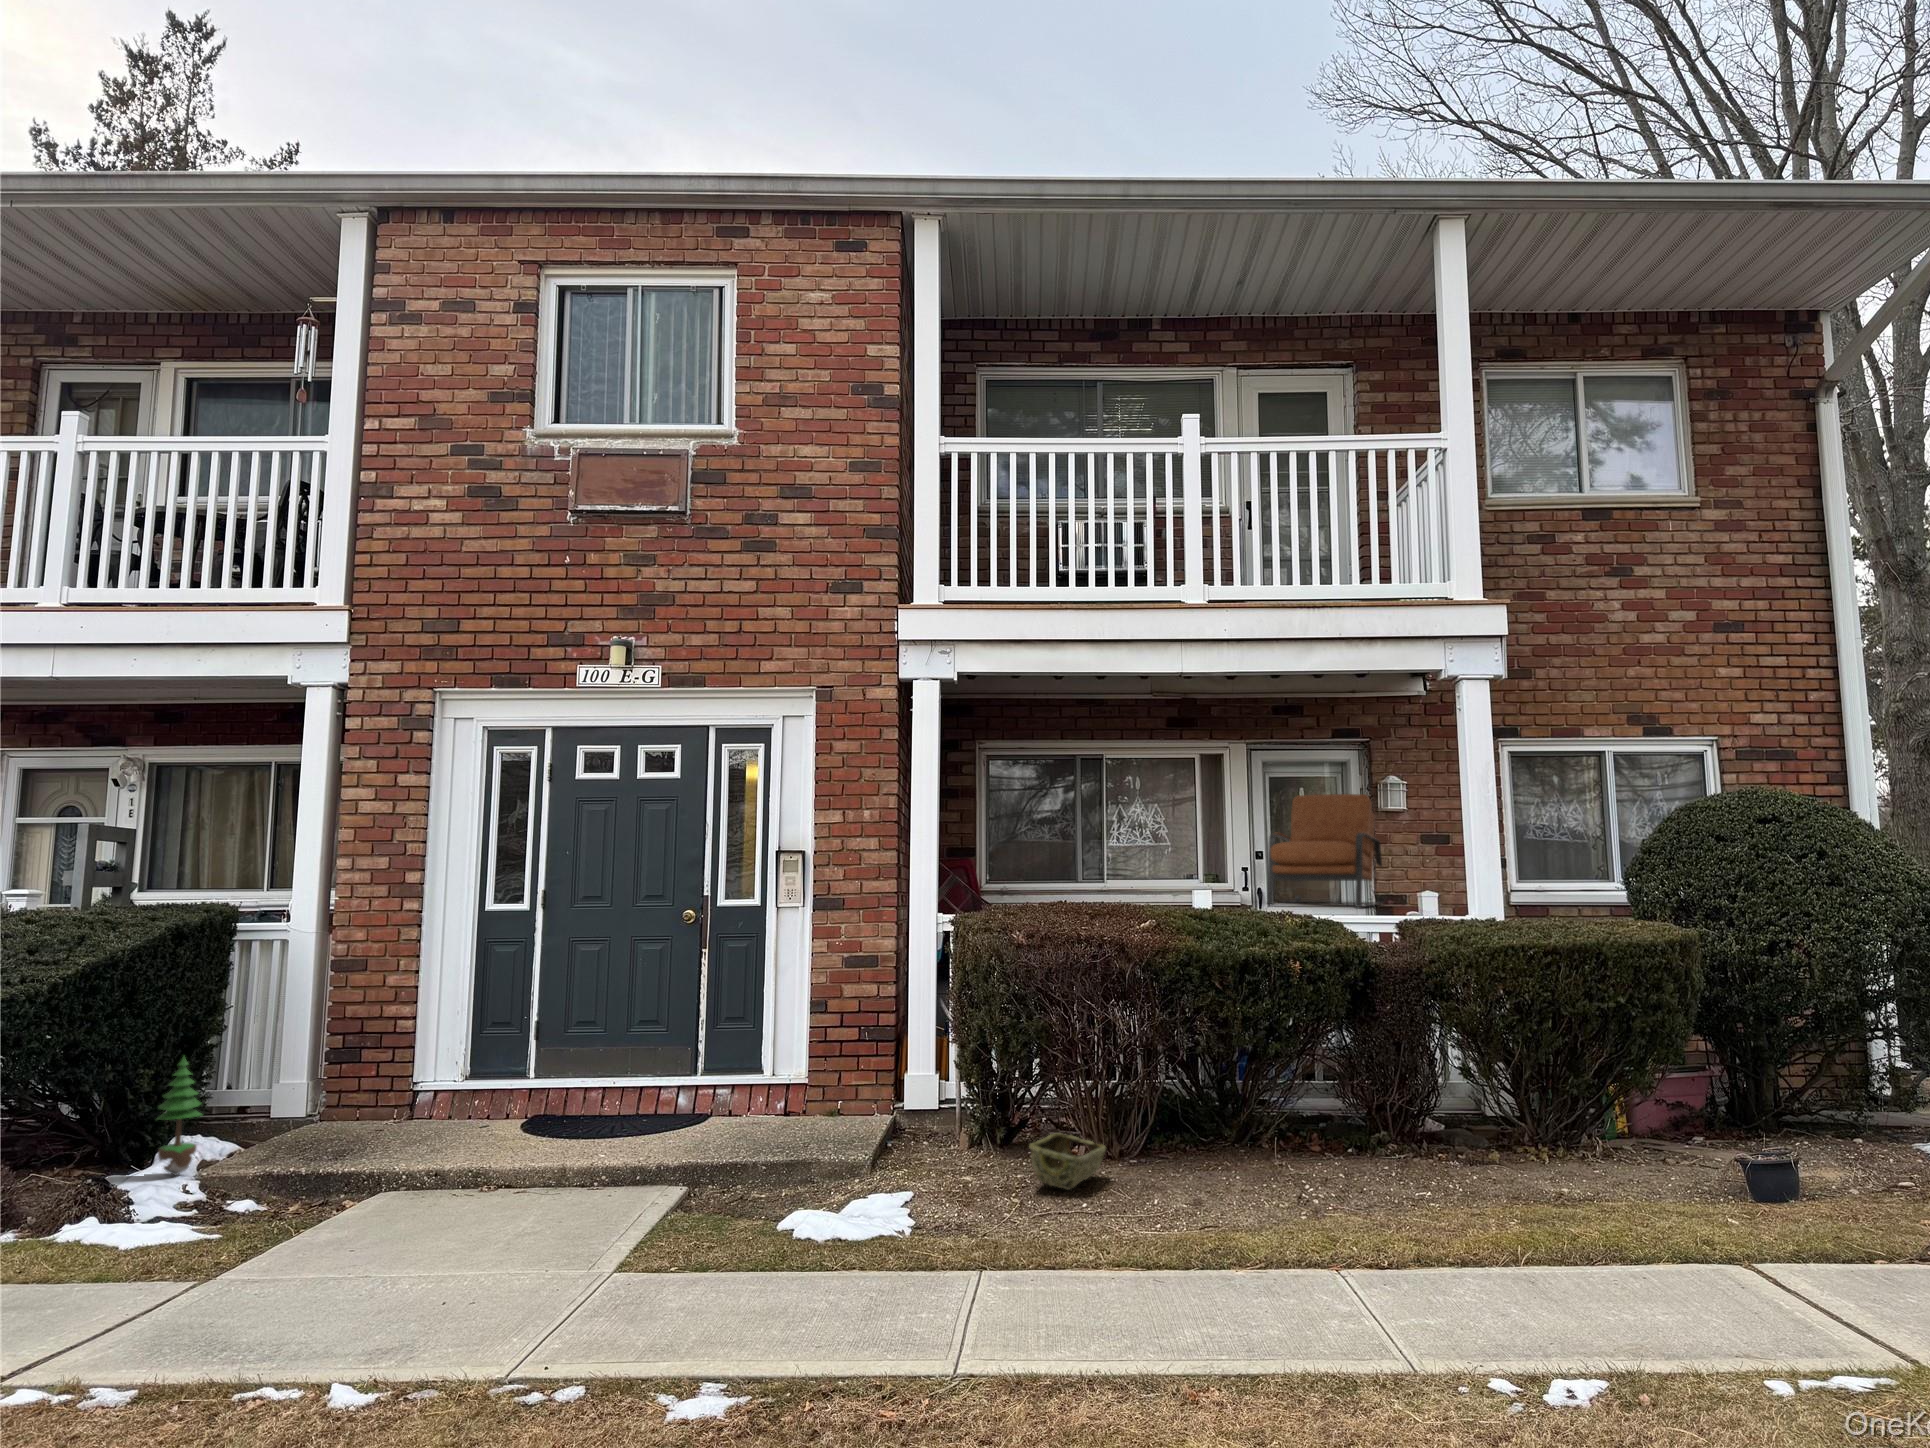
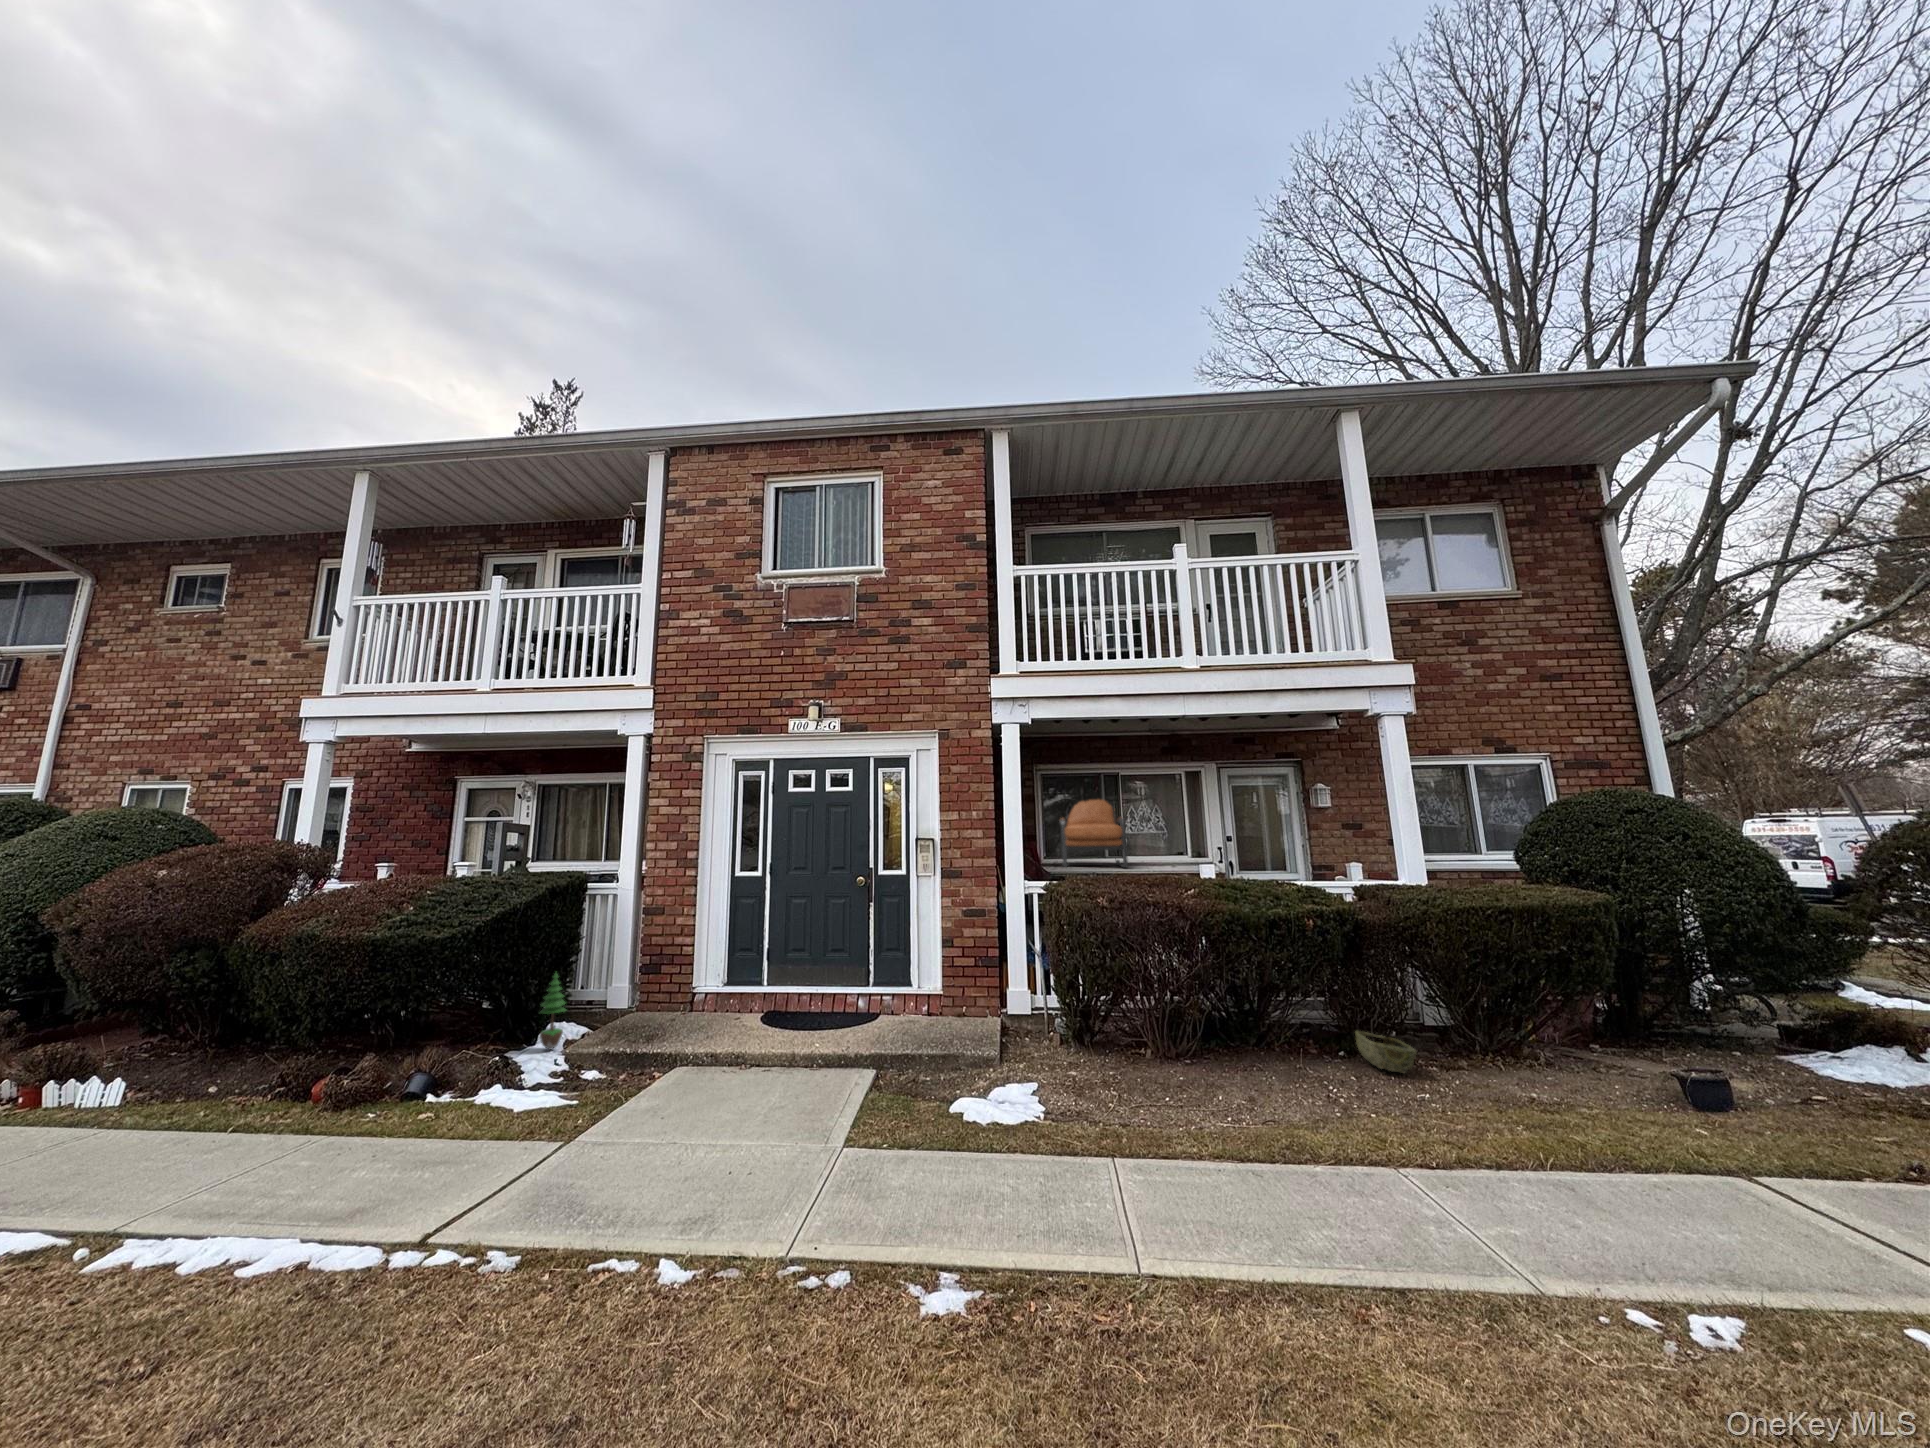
chair: present [1267,794,1384,907] -> present [1060,800,1128,867]
woven basket: present [1029,1133,1106,1190] -> present [1355,1031,1417,1073]

